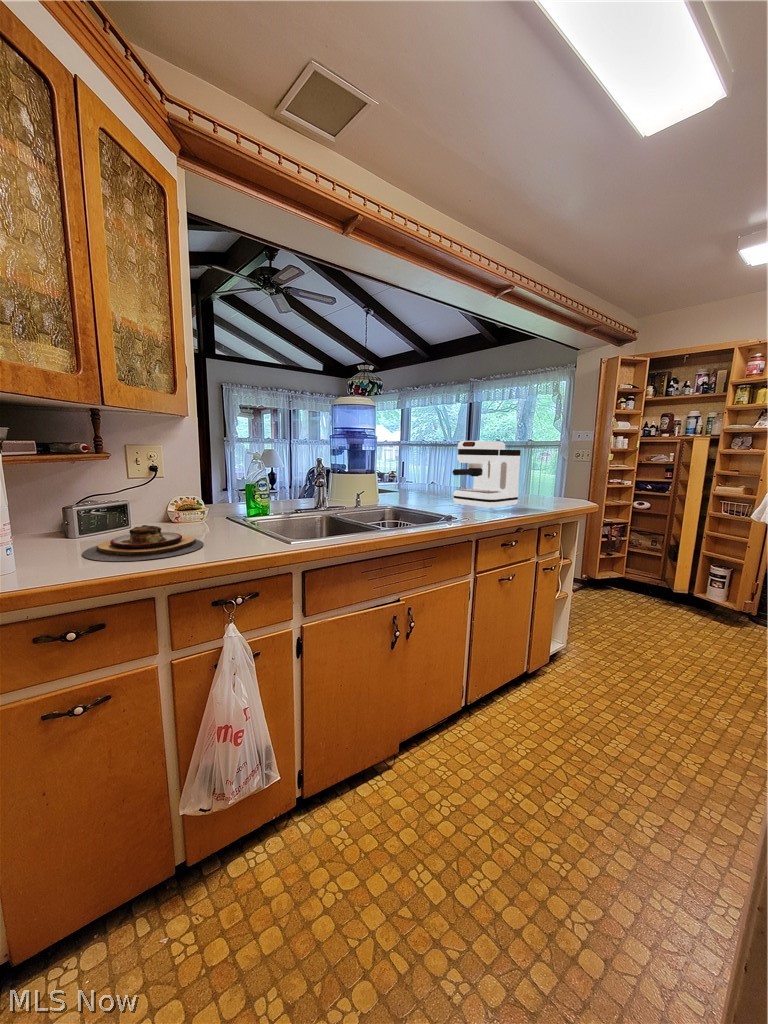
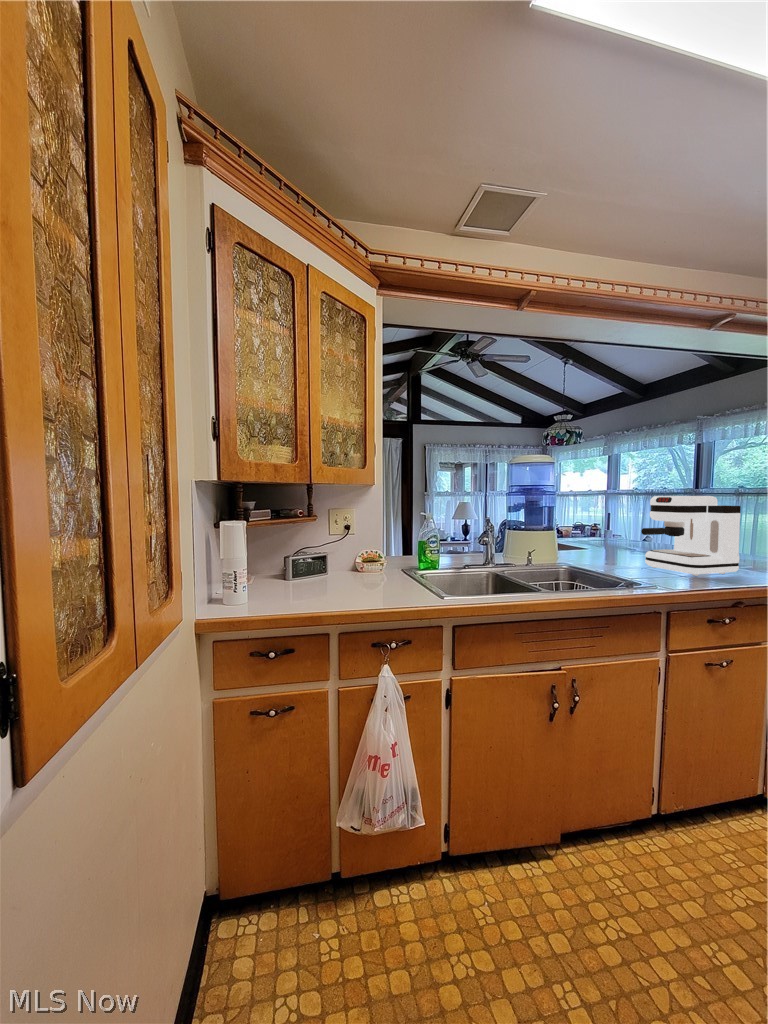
plate: present [82,525,204,561] -> none [289,574,373,603]

